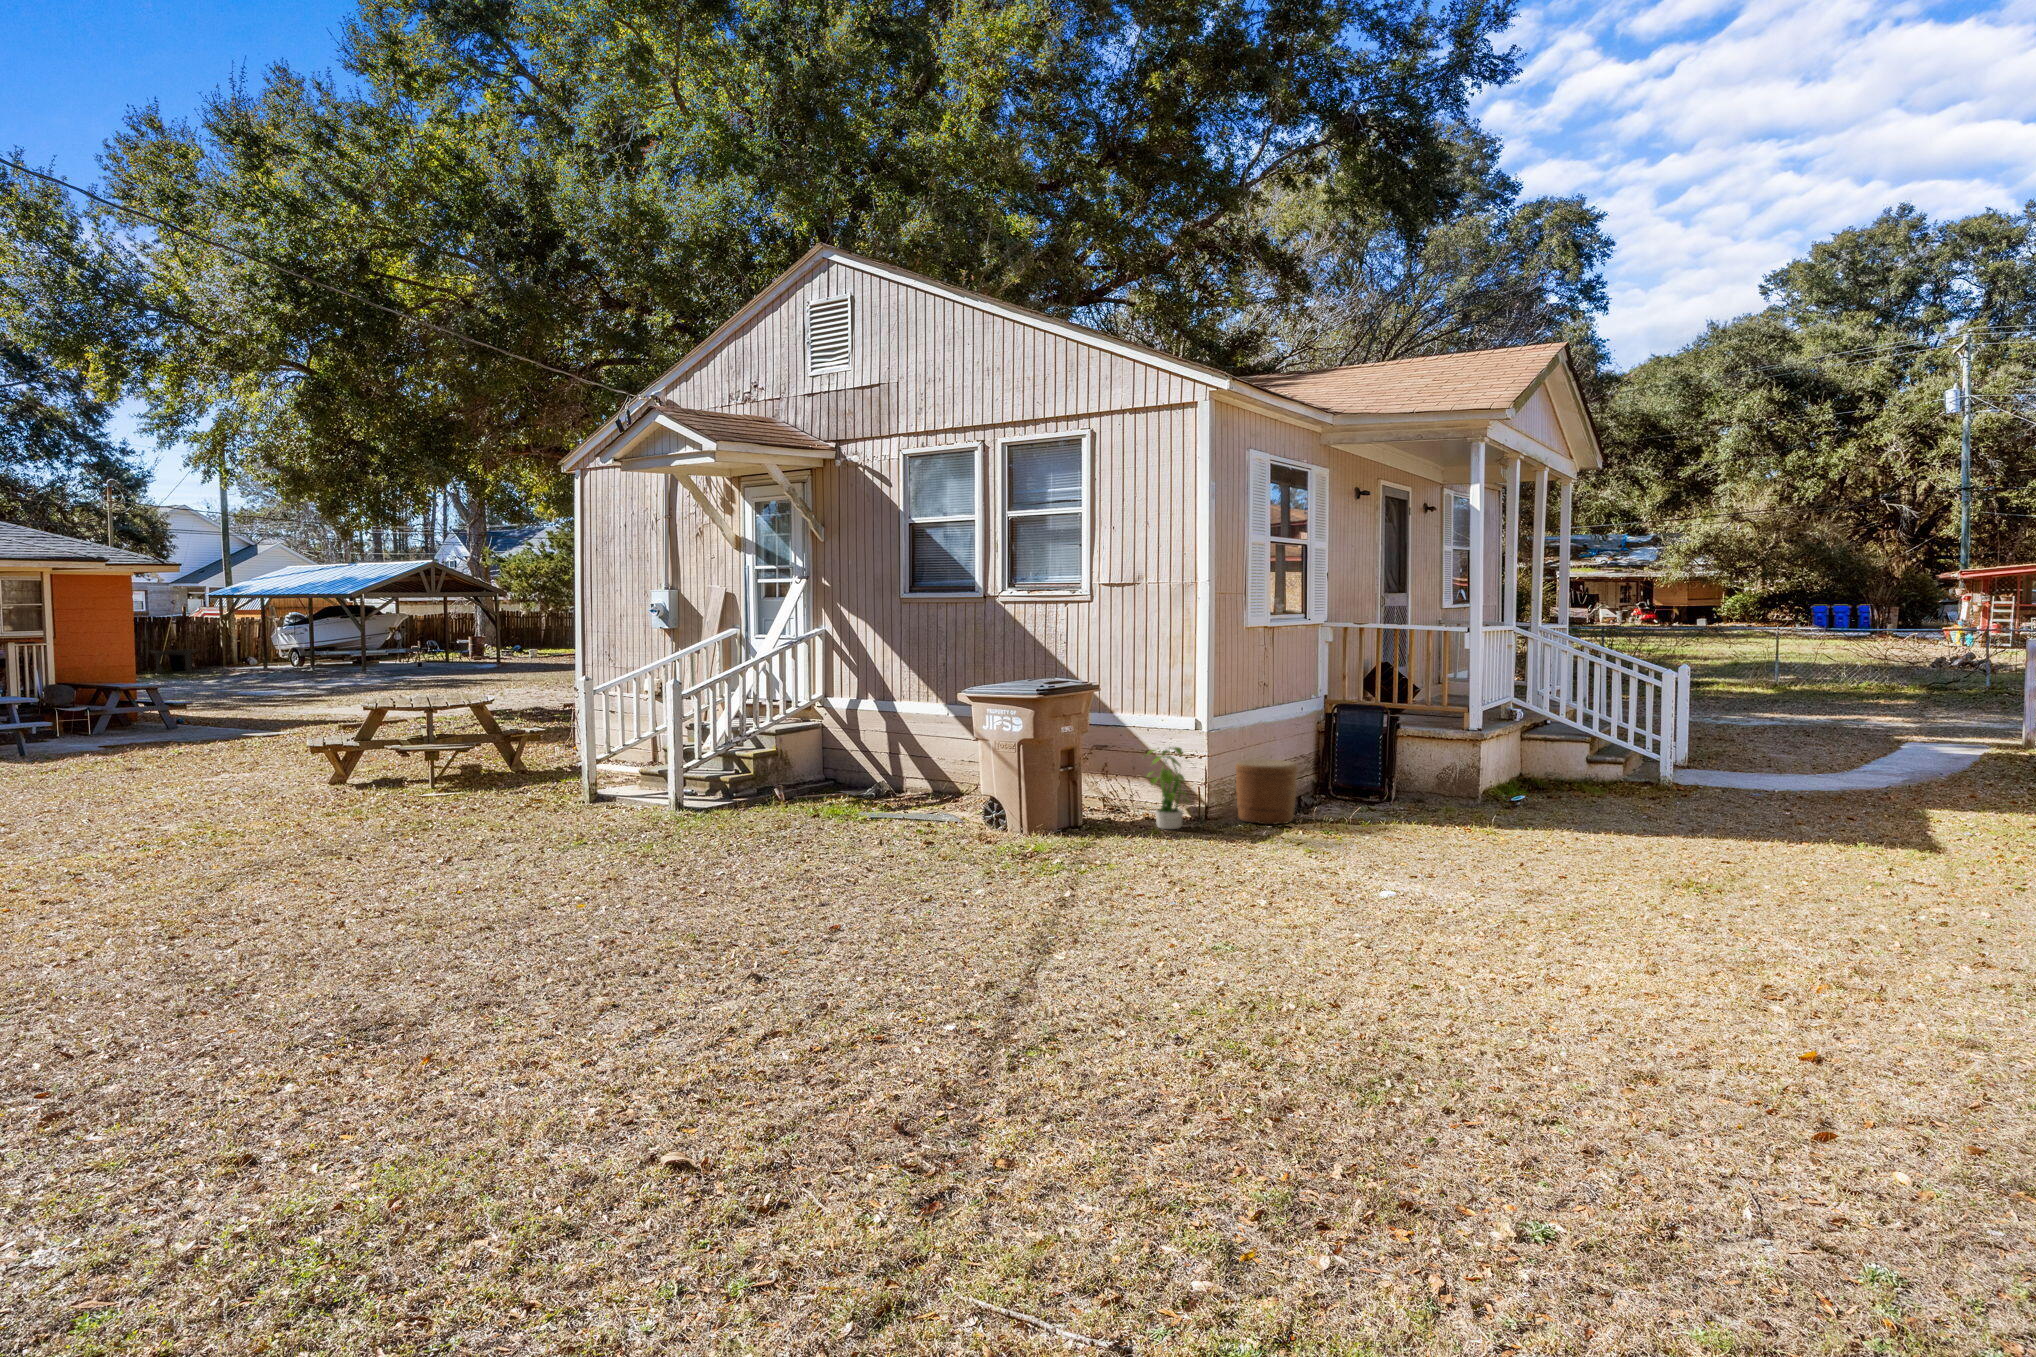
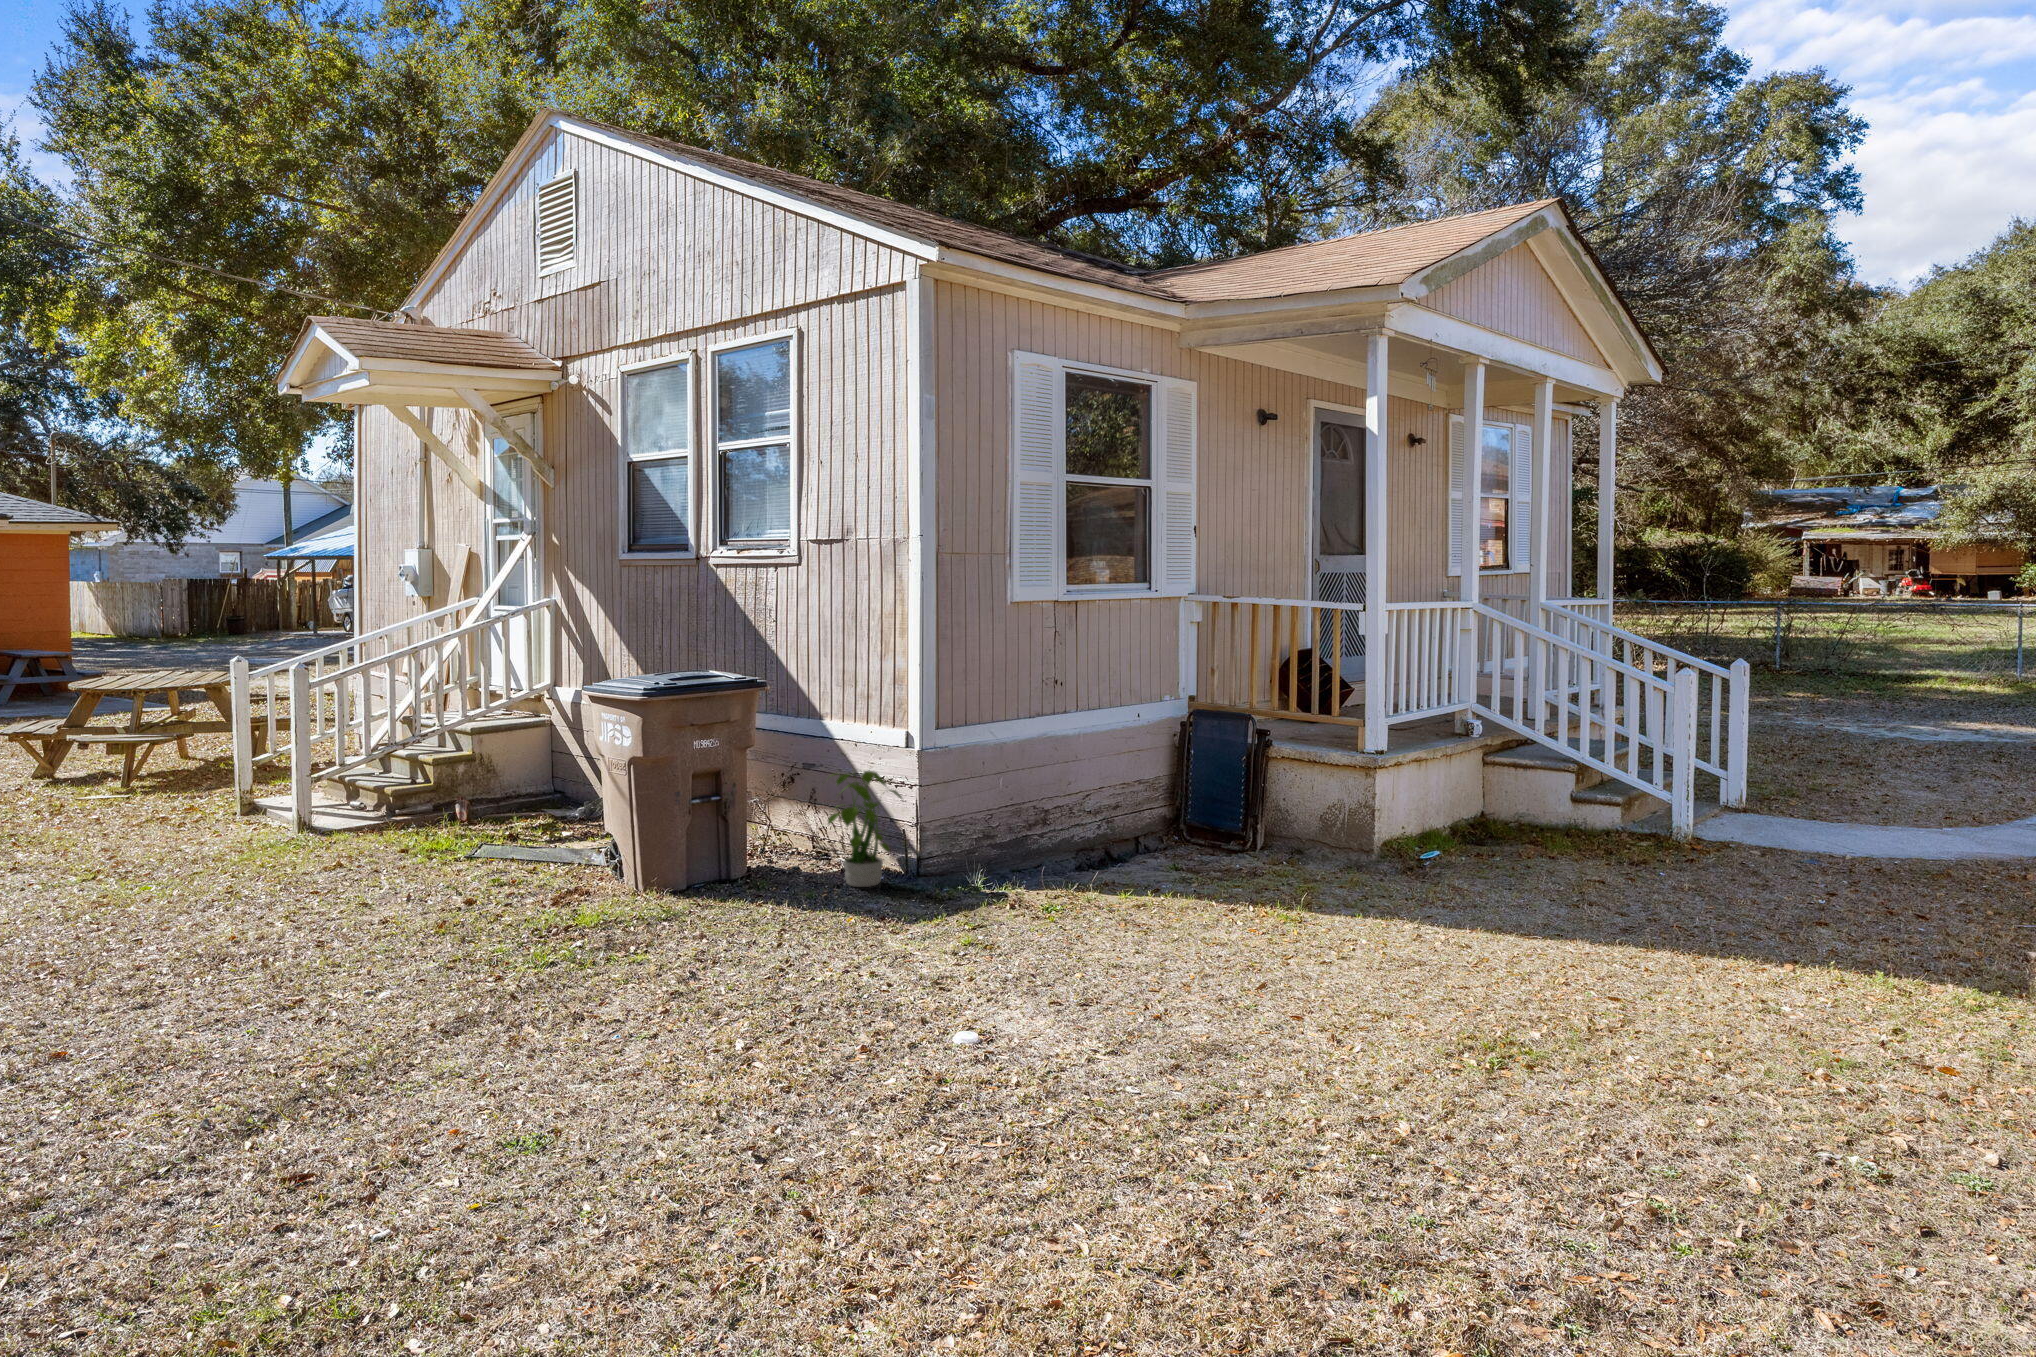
round table: present [151,650,196,674] -> none [192,612,240,637]
woven basket: present [1235,760,1298,824] -> none [971,790,1058,886]

